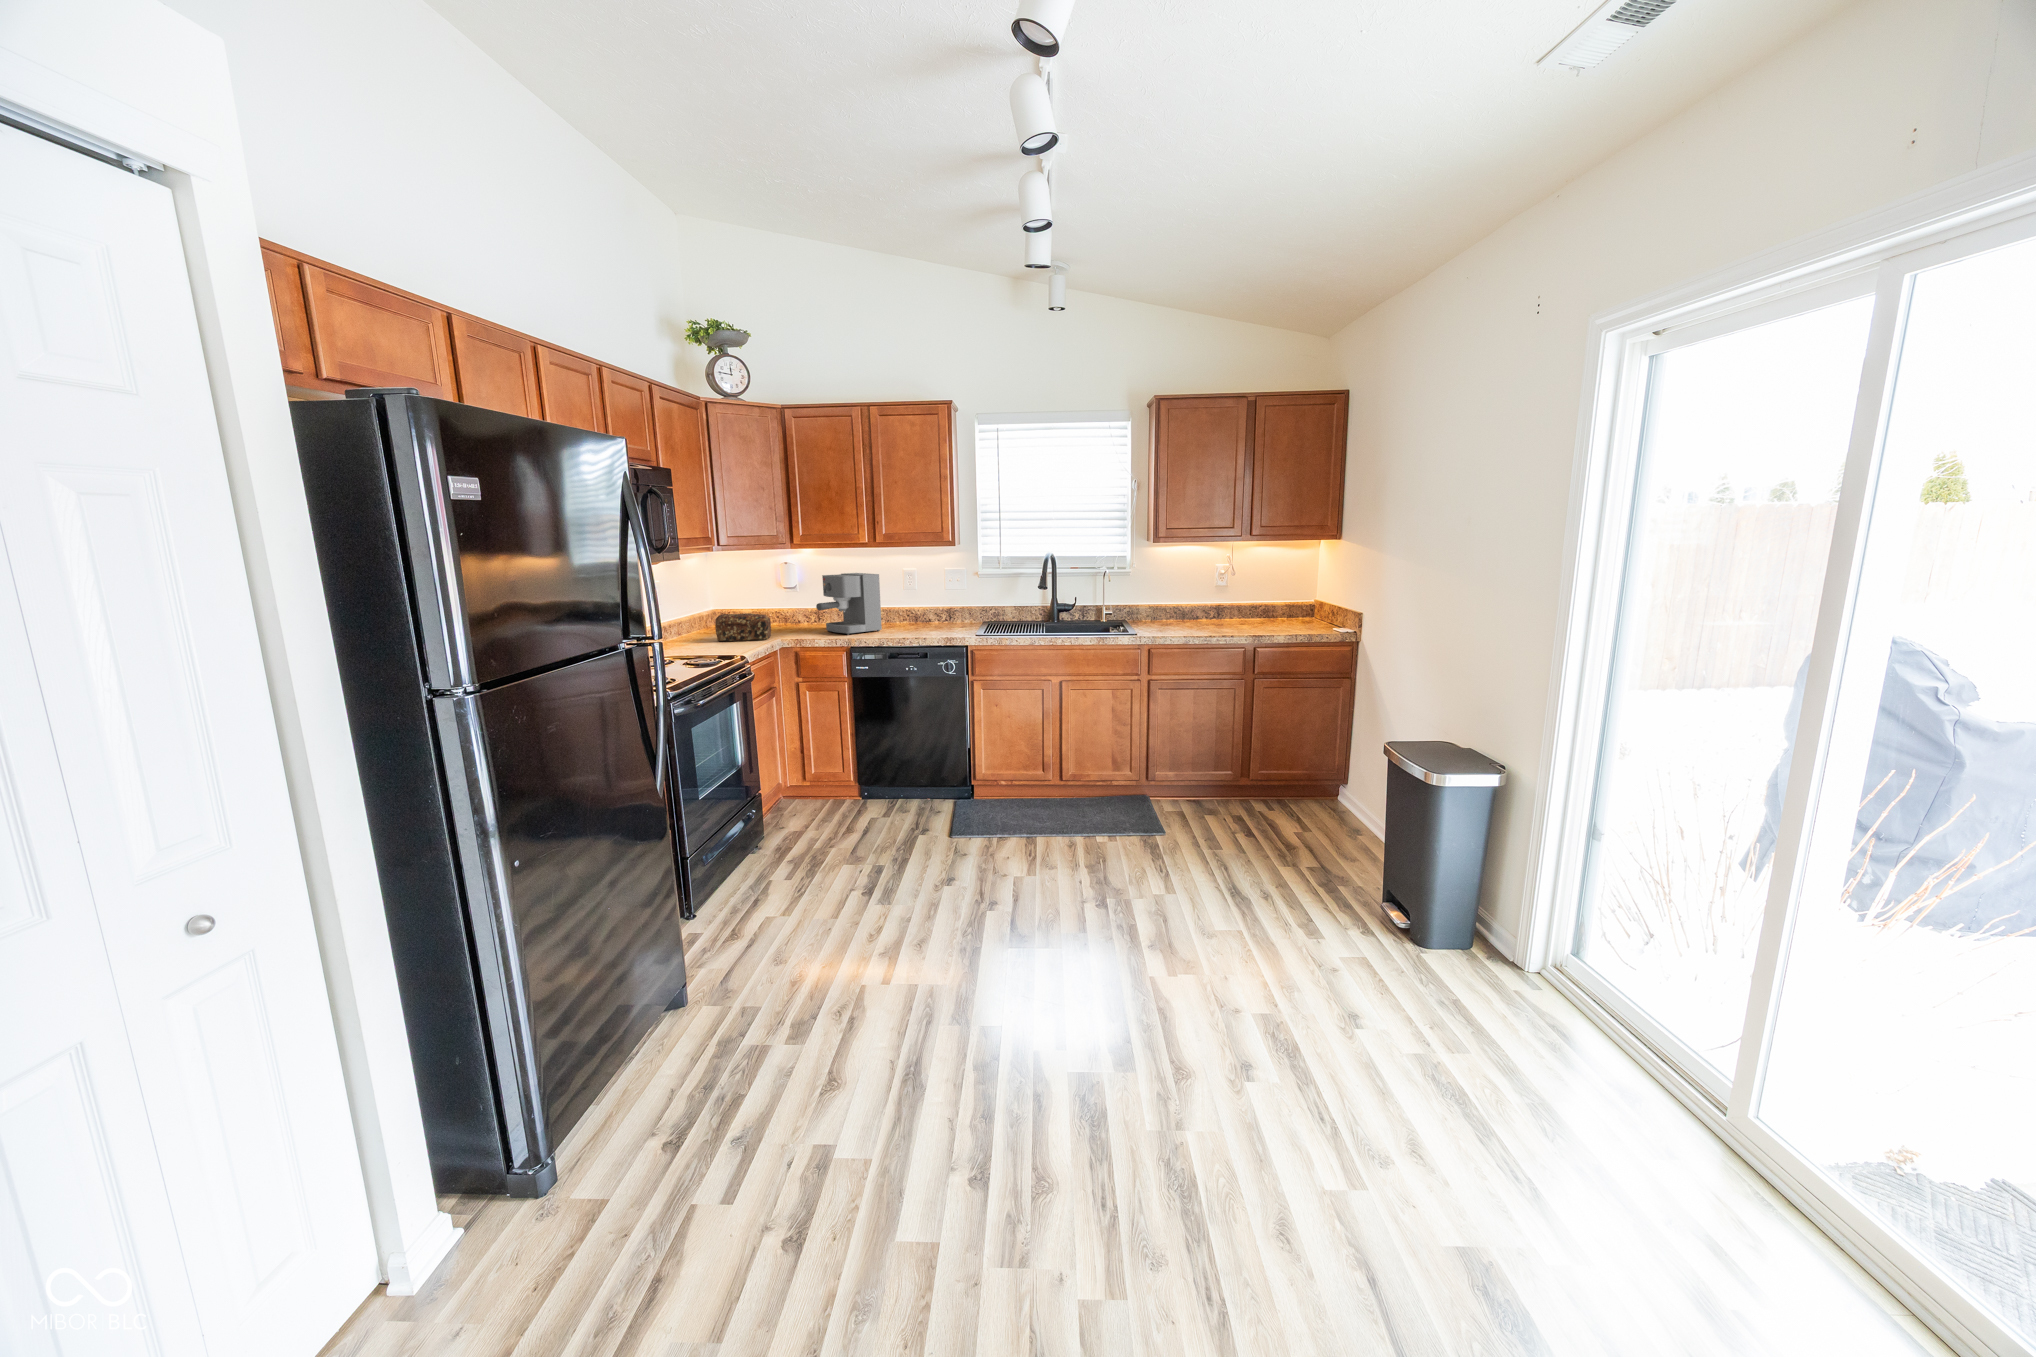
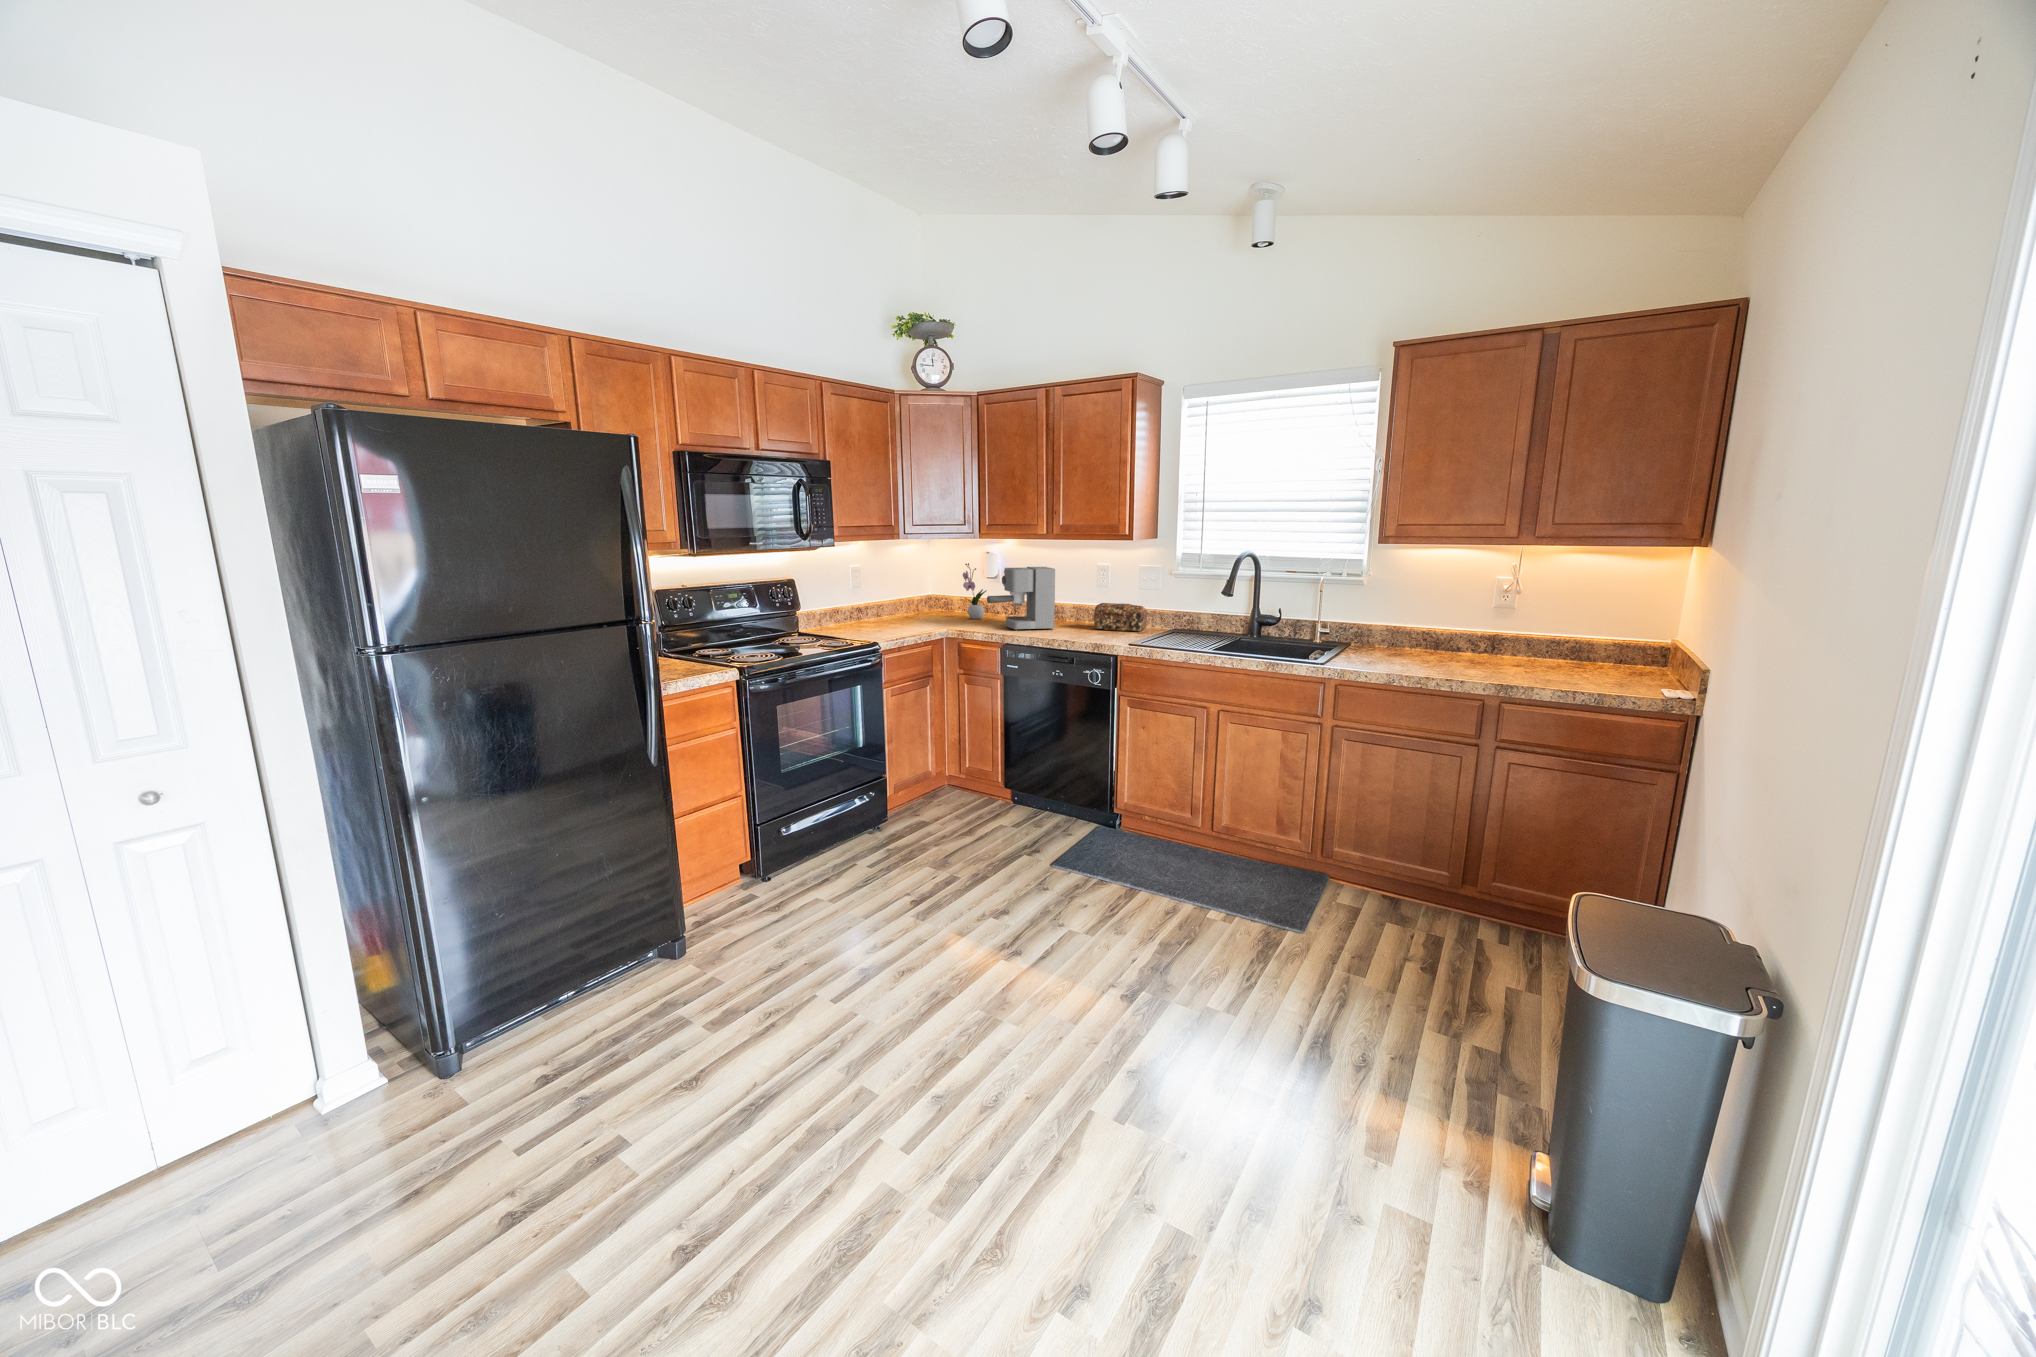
flower arrangement: none [762,573,790,629] -> present [963,563,987,619]
bread loaf: present [715,613,771,641] -> present [1094,603,1147,631]

